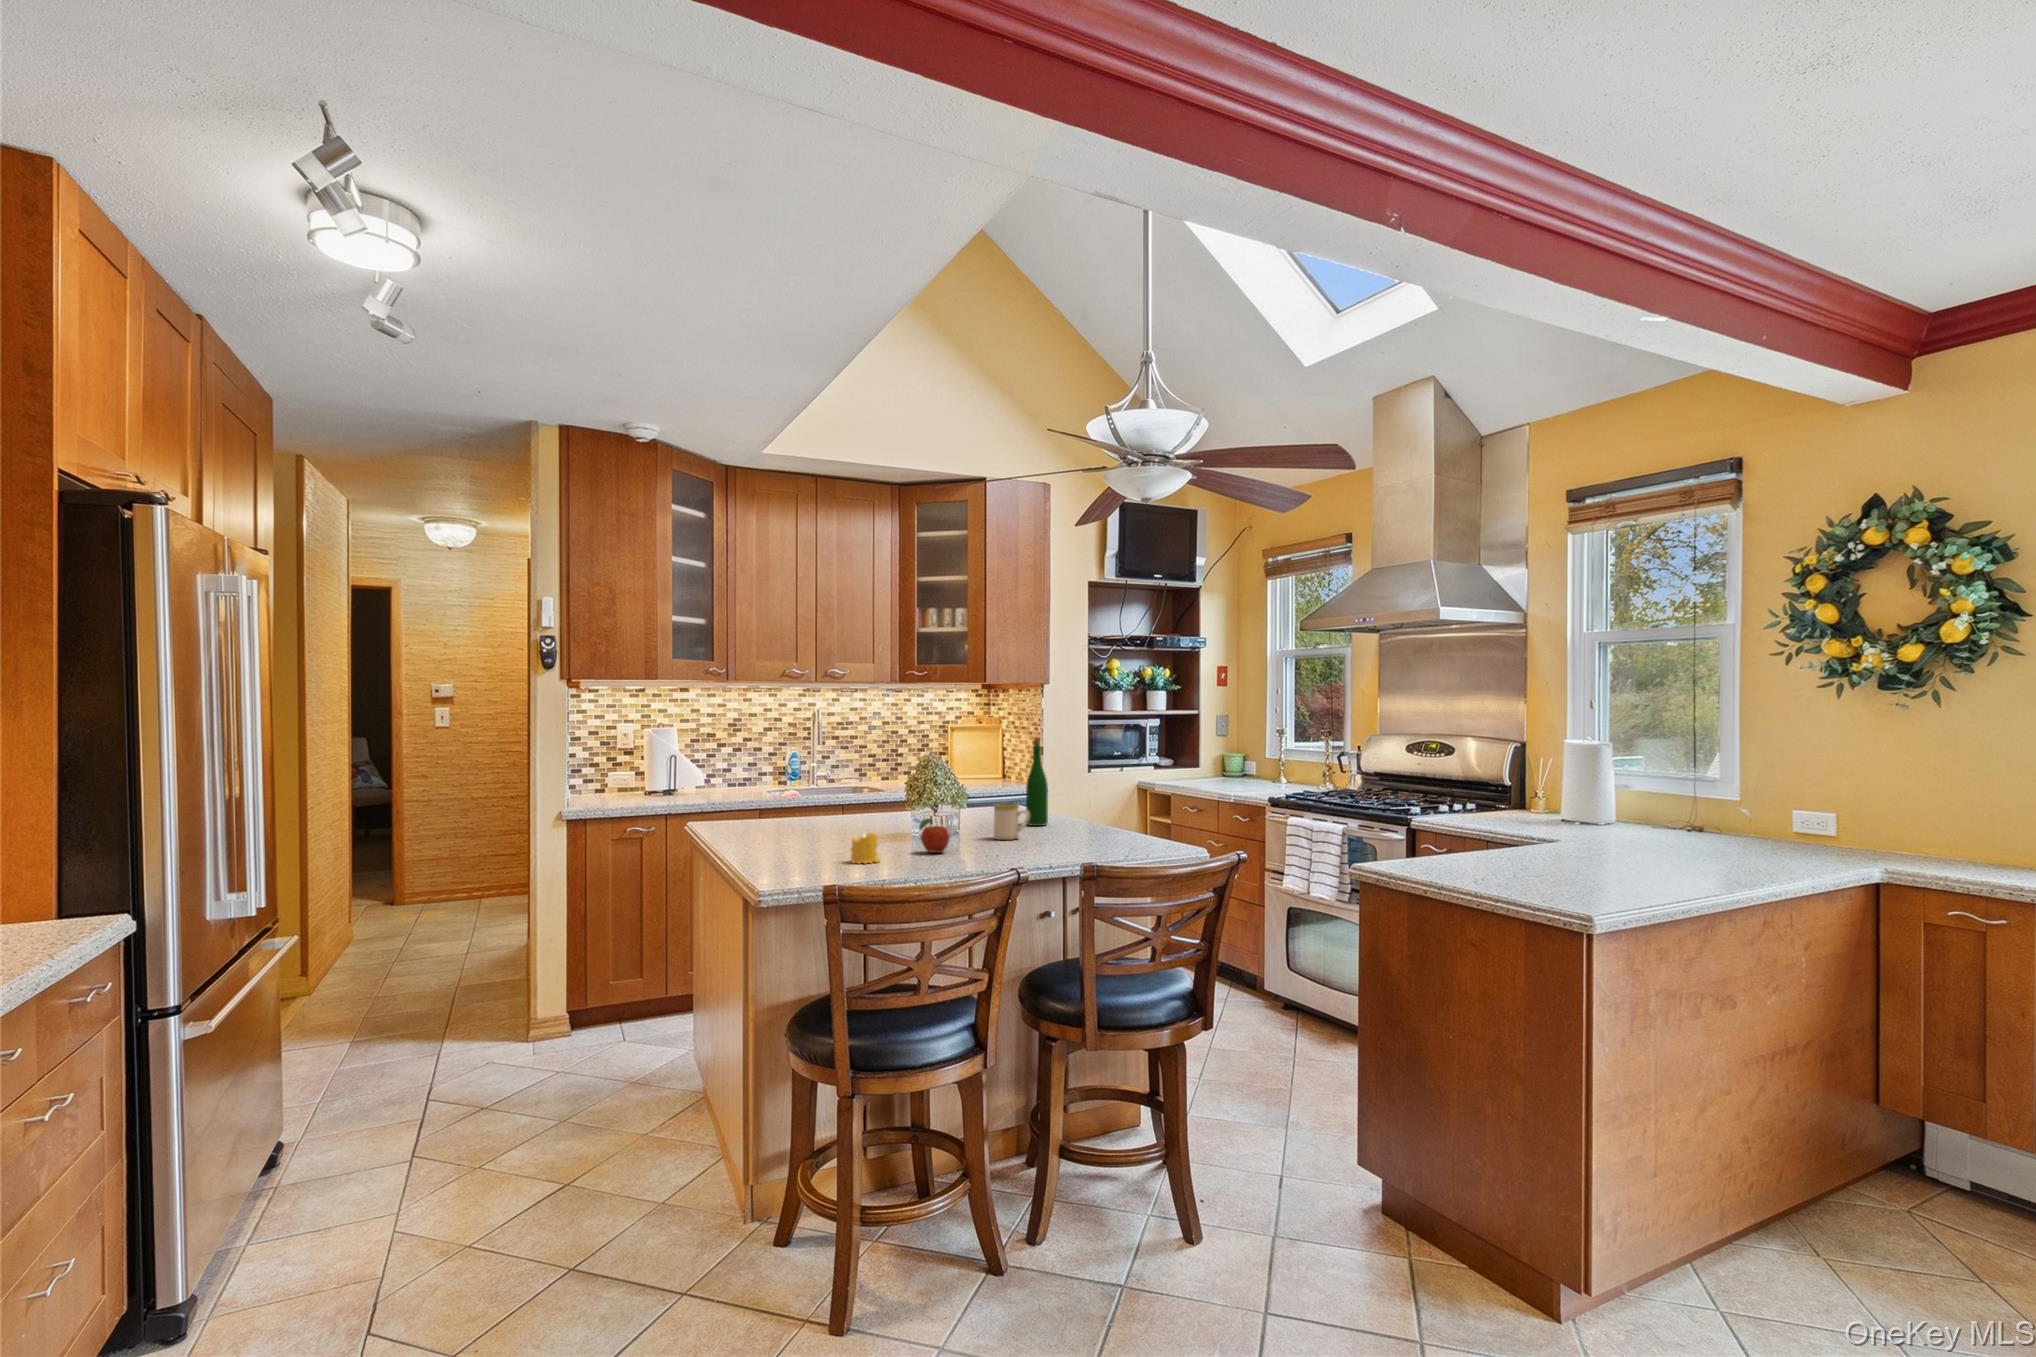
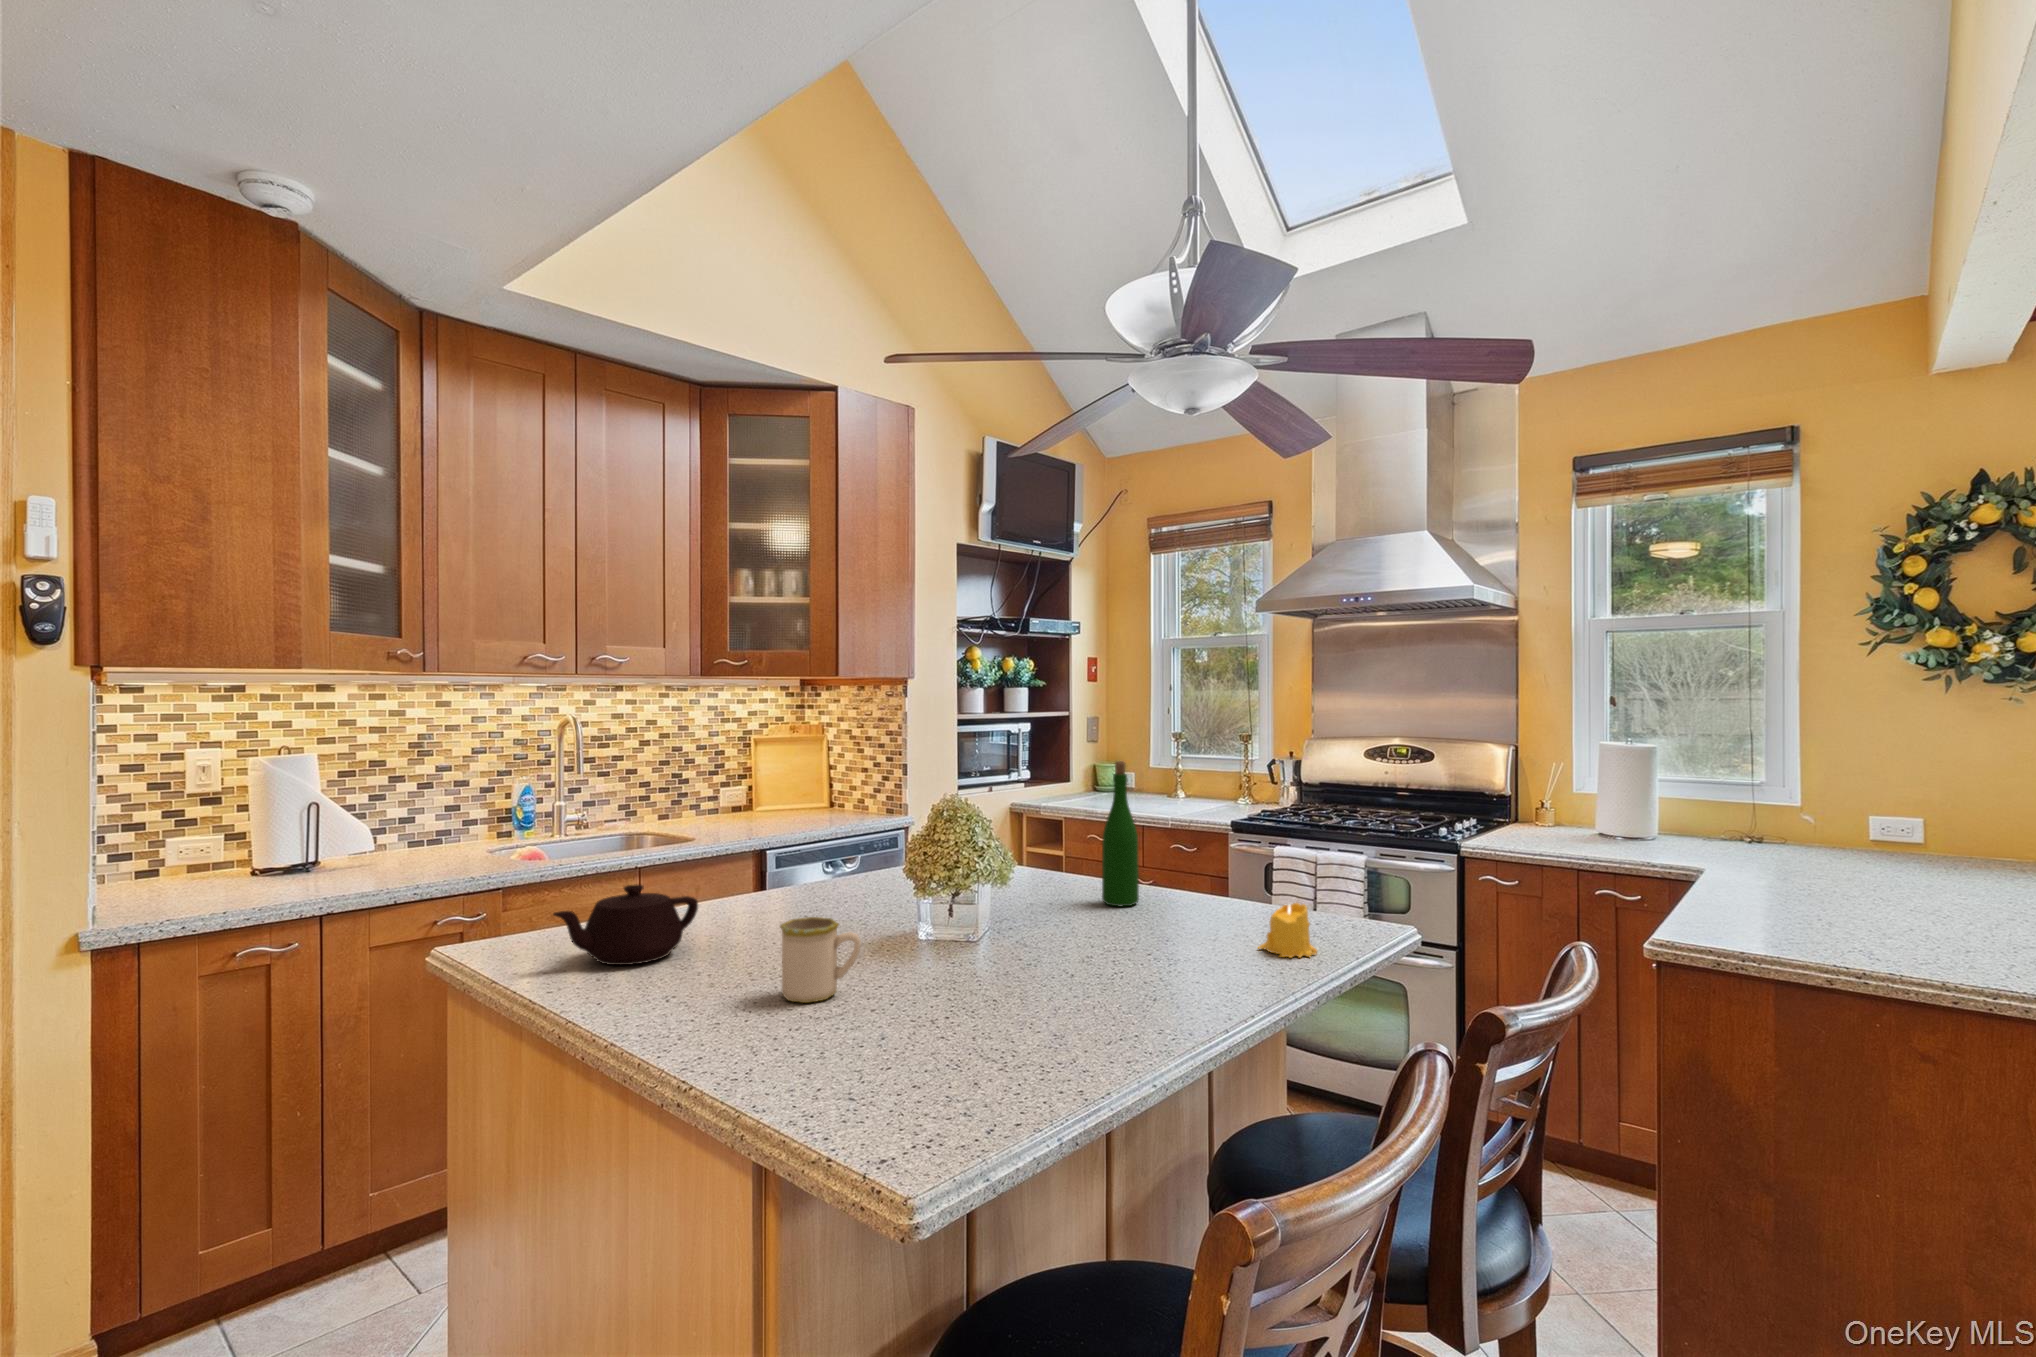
teapot: none [722,791,796,829] -> present [553,884,698,965]
mug: present [994,803,1030,840] -> present [780,917,861,1003]
fruit: present [919,818,949,853] -> none [1103,936,1170,1009]
candle: present [851,833,880,864] -> present [1258,903,1317,958]

